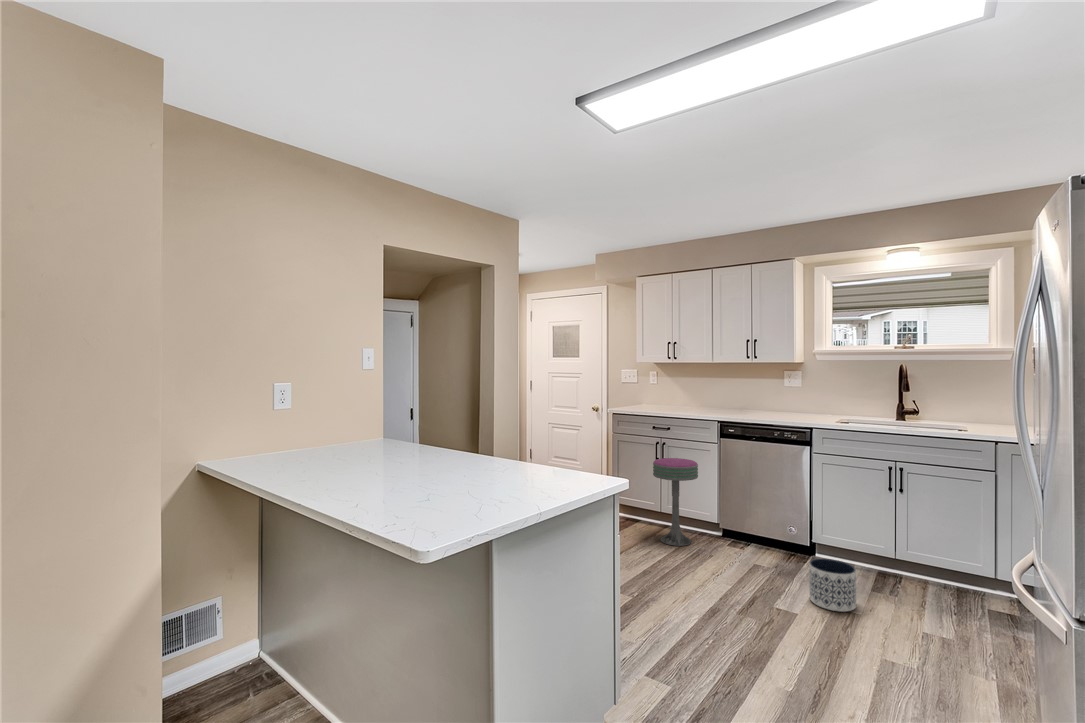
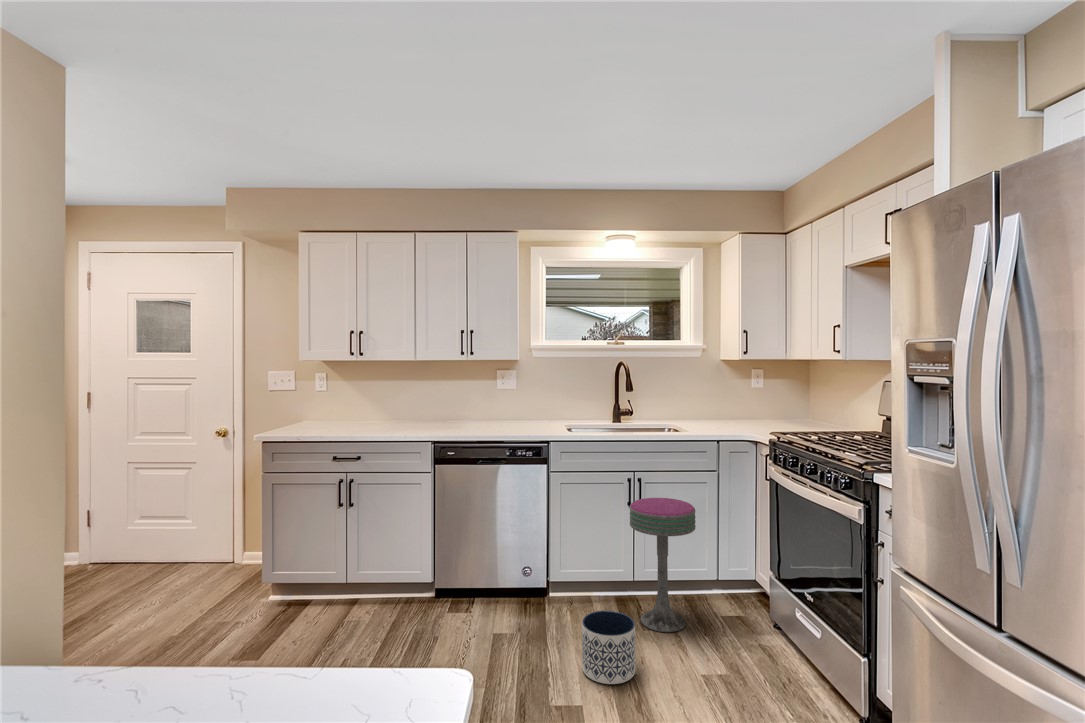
bar stool: present [653,458,698,546] -> present [630,498,696,632]

